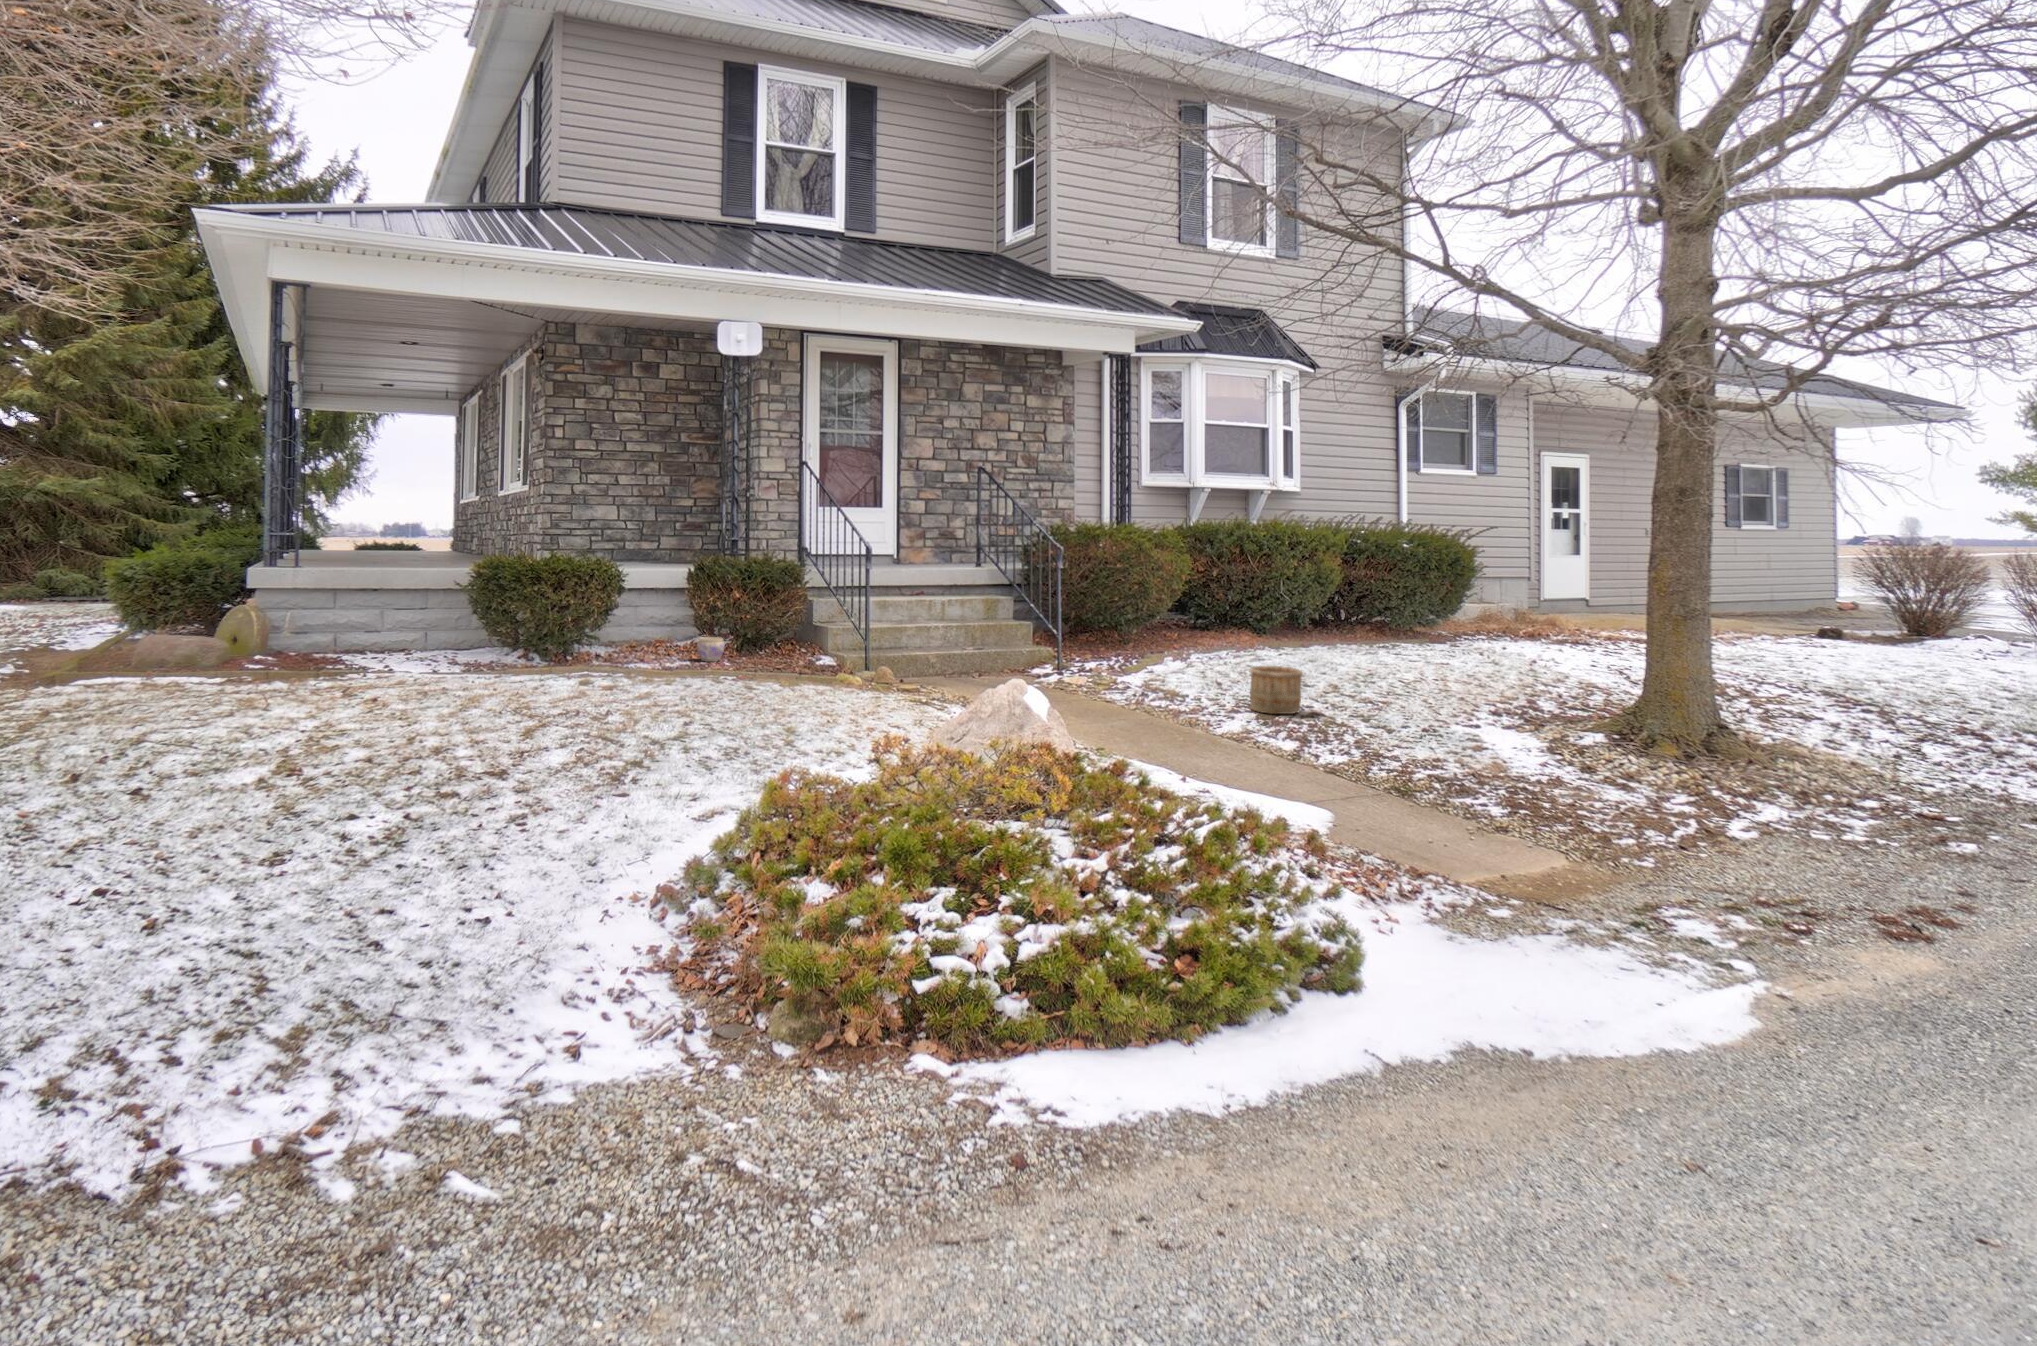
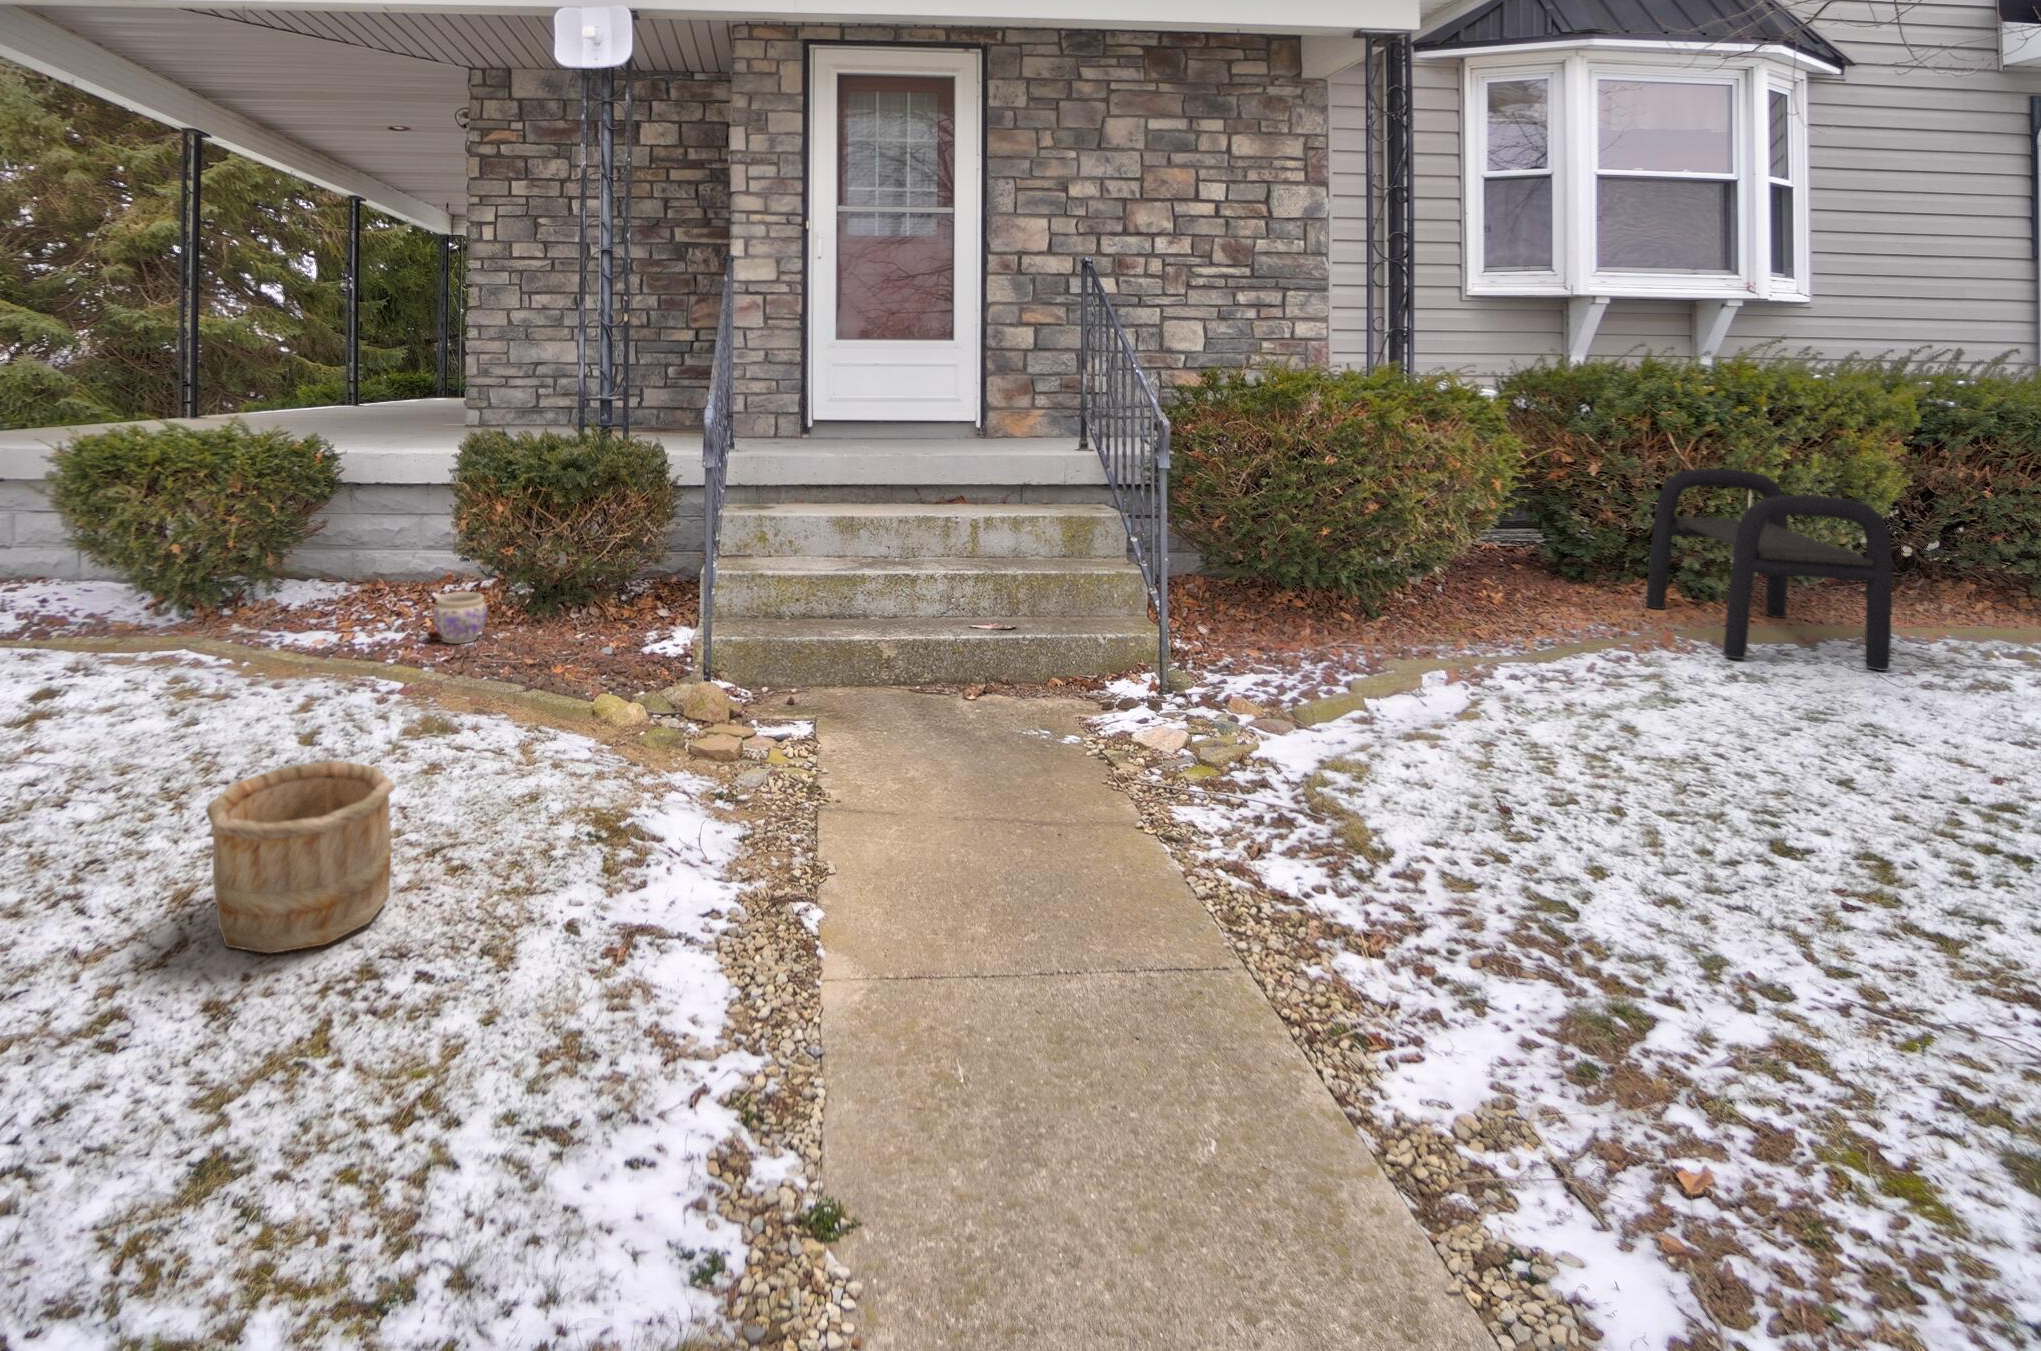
bench: none [1237,570,1329,648] -> present [1646,469,1892,671]
wooden bucket: present [1250,666,1303,714] -> present [206,760,394,953]

